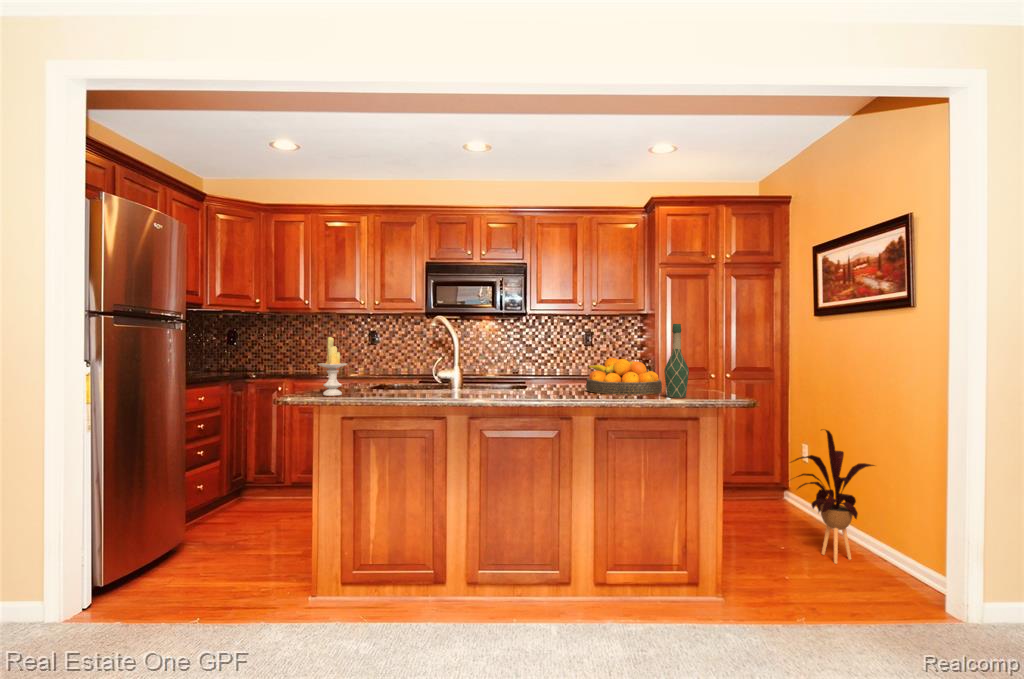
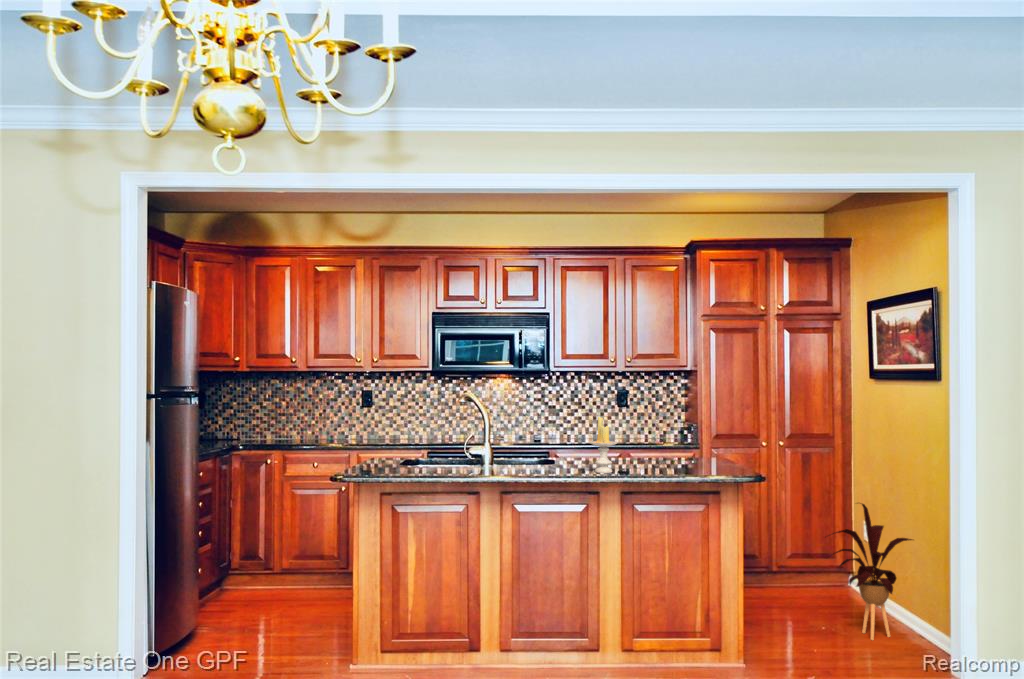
wine bottle: present [665,324,689,398] -> none [685,406,707,473]
candle: present [318,337,348,396] -> present [590,417,617,473]
fruit bowl: present [586,358,662,395] -> none [615,433,688,470]

